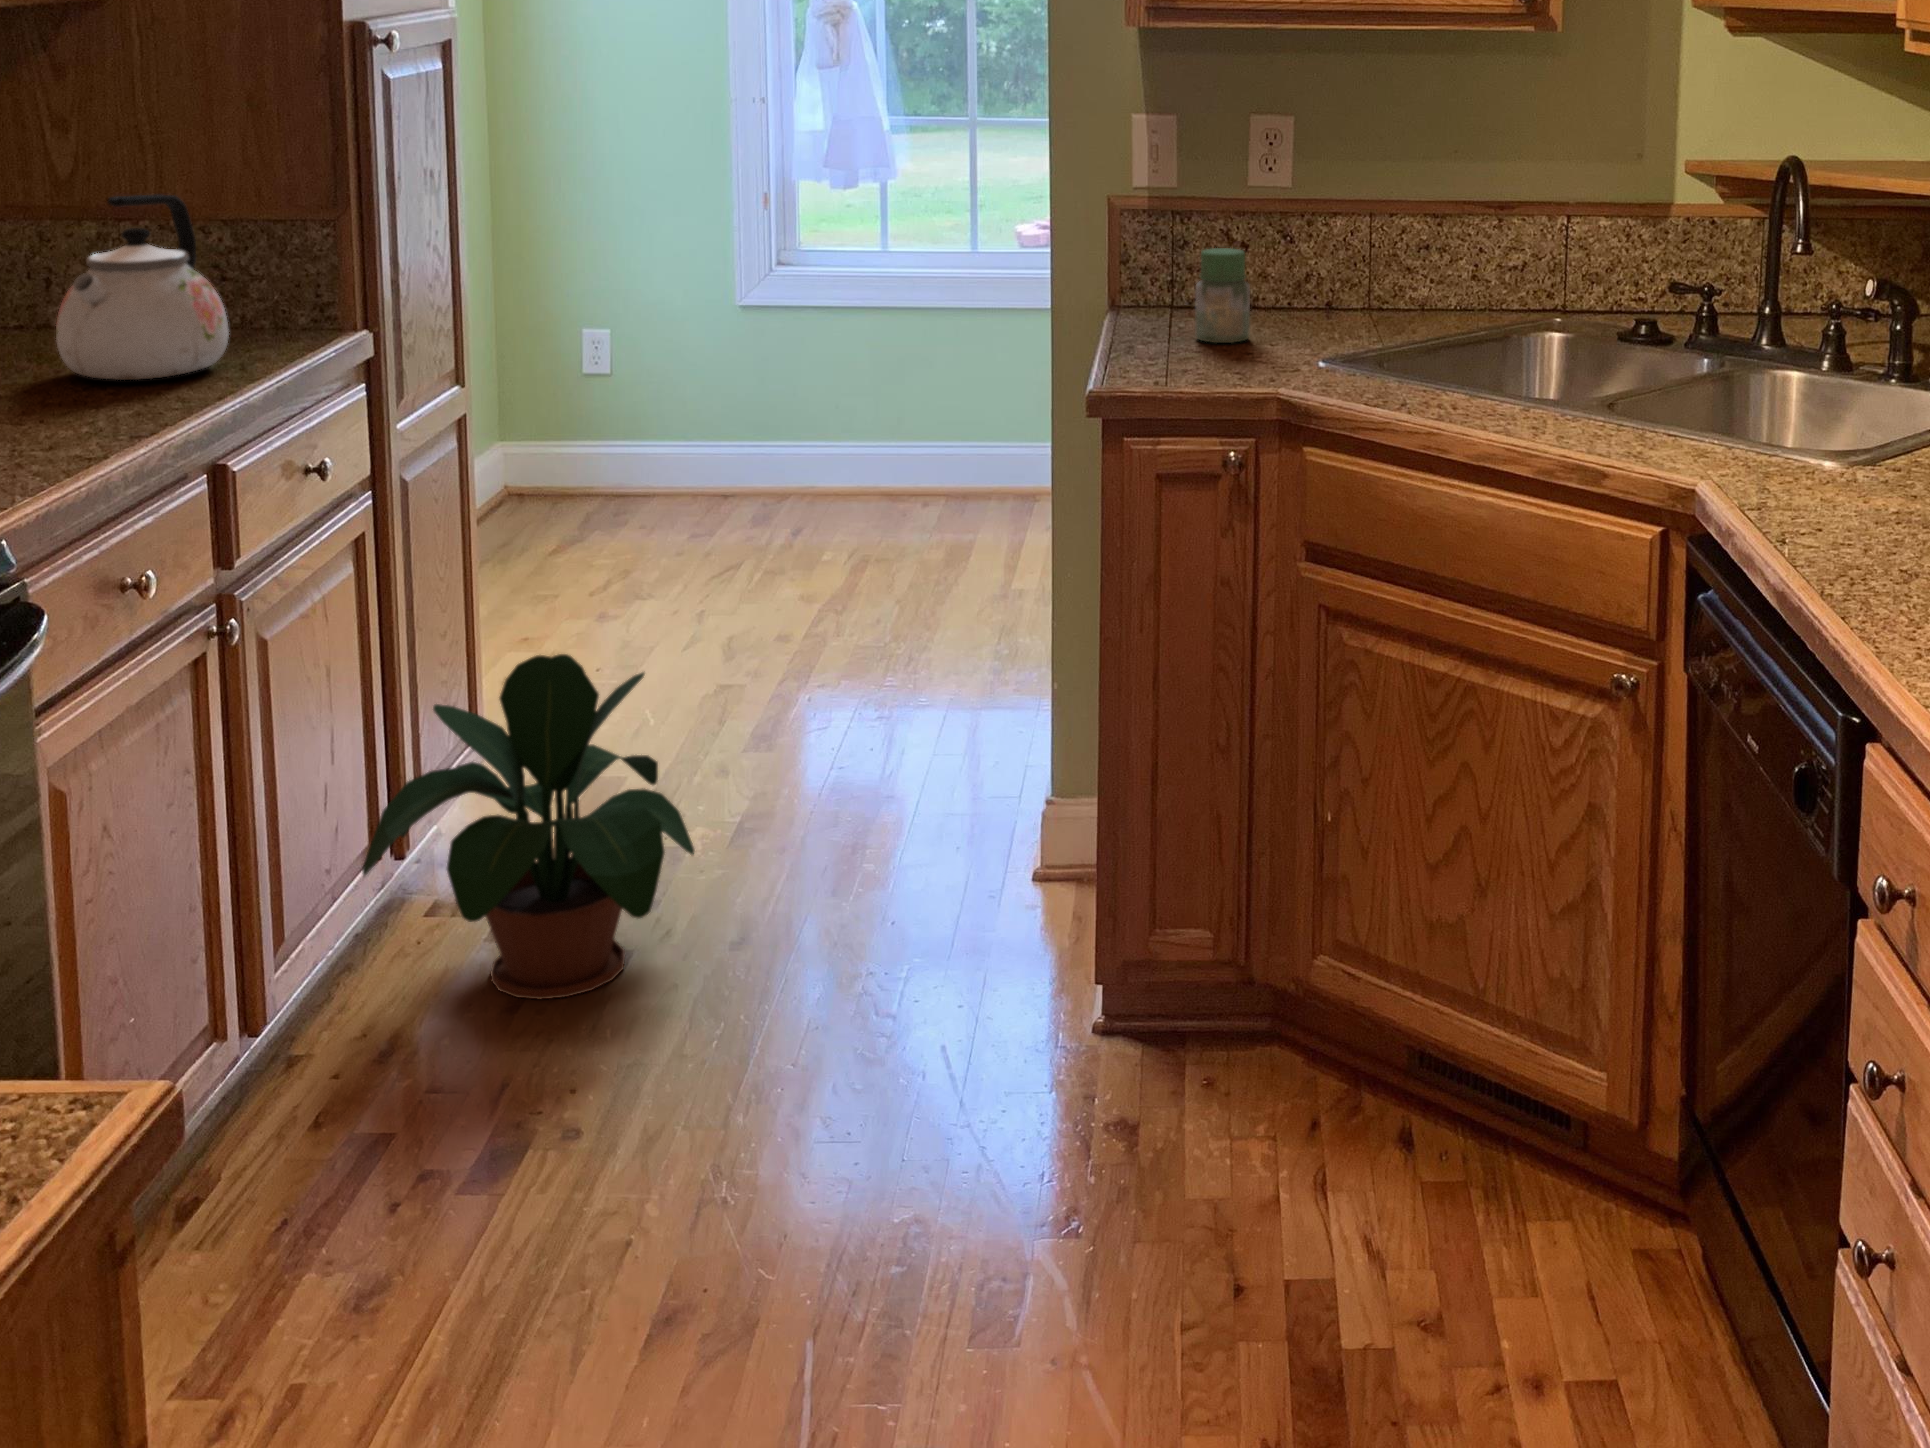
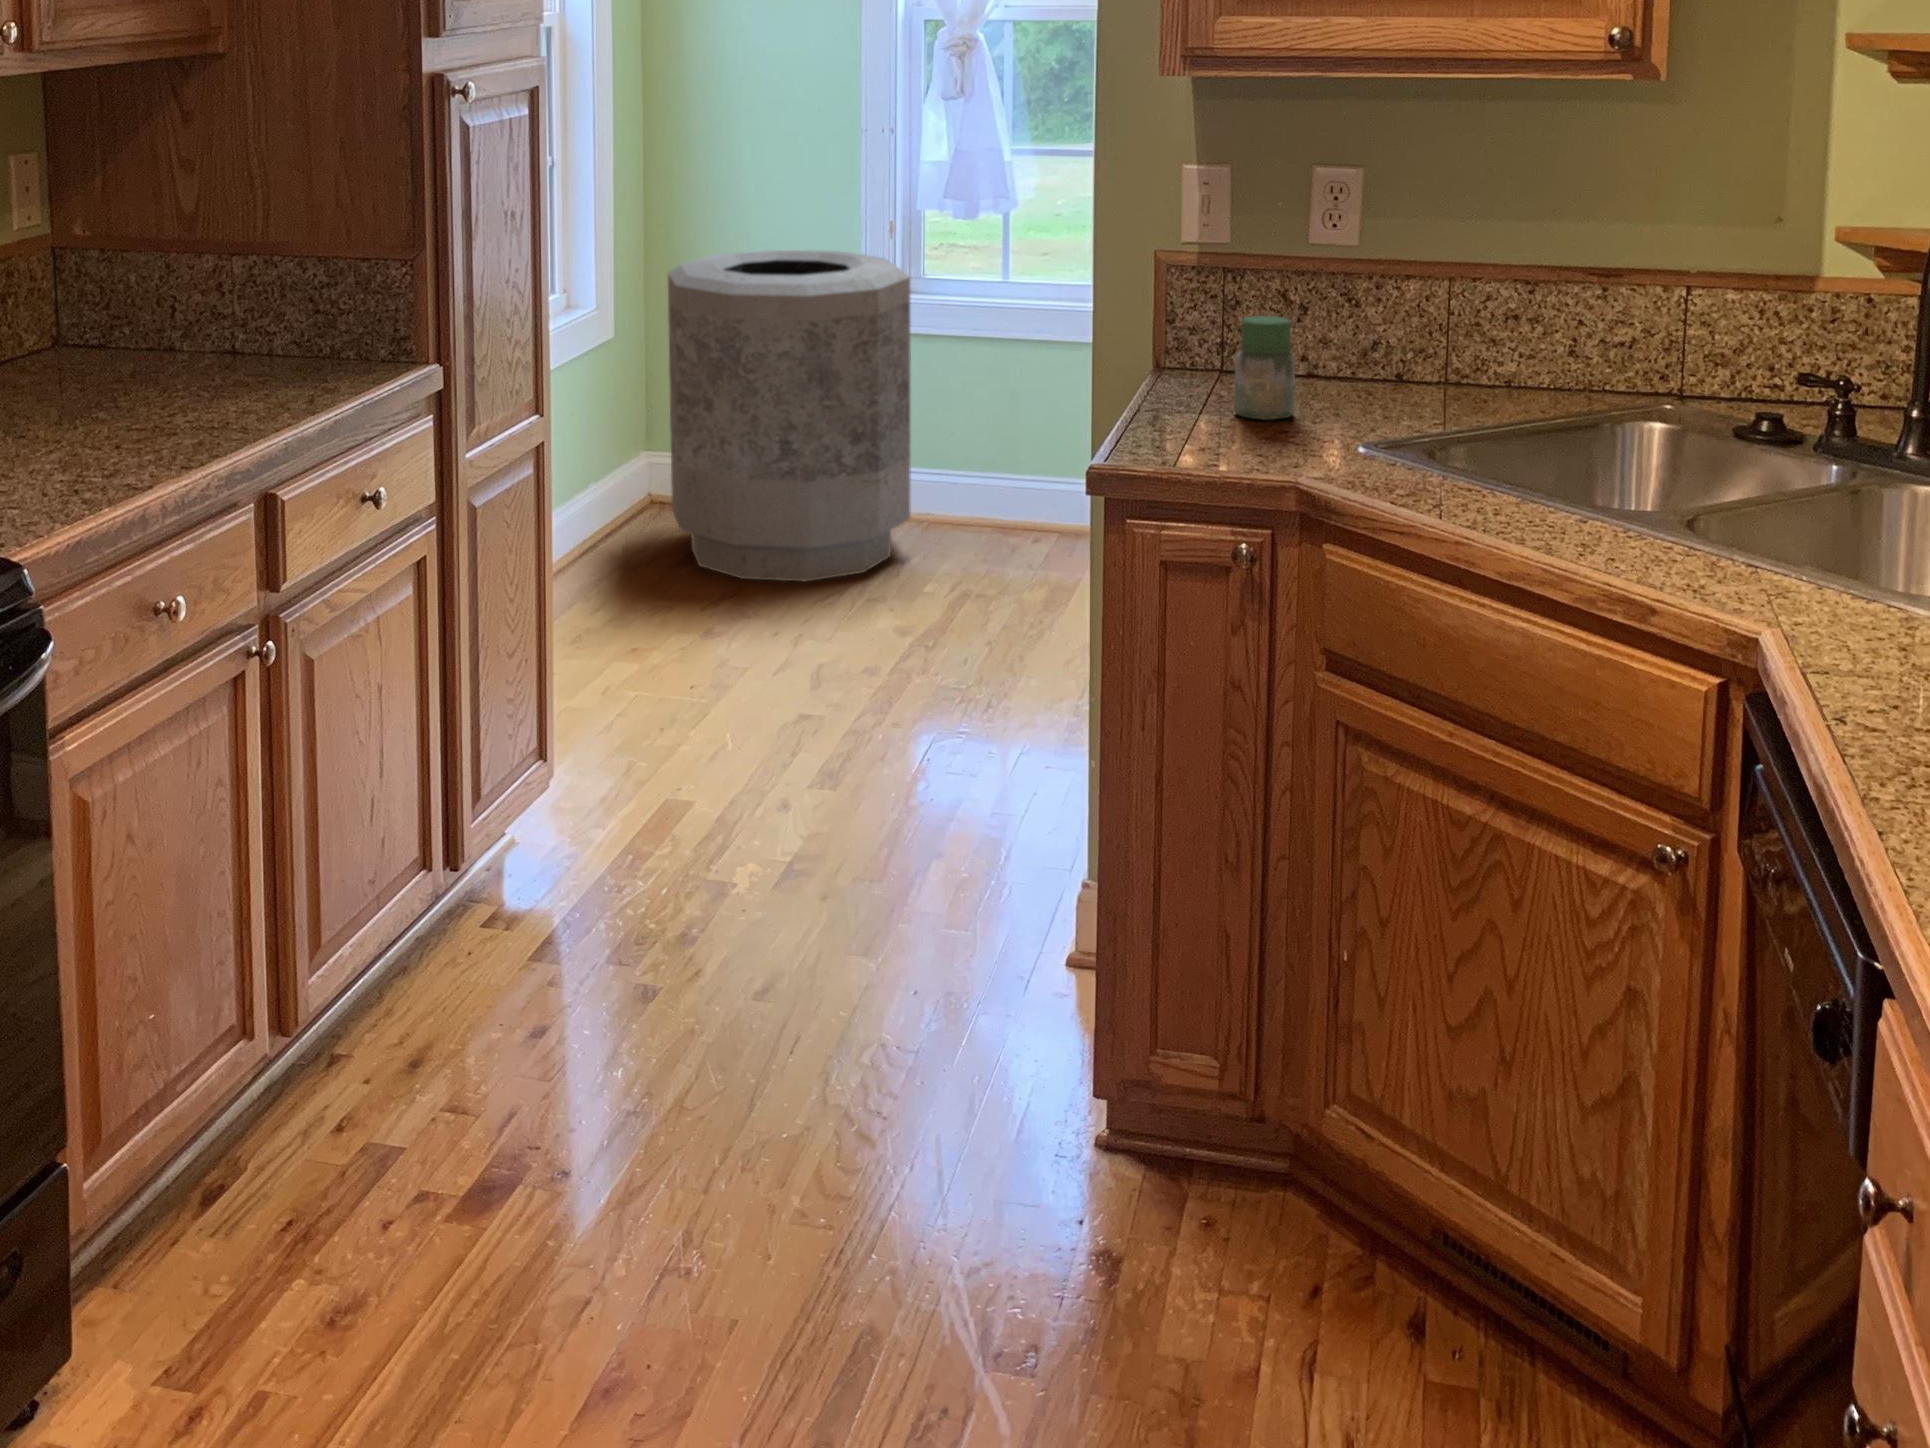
kettle: present [56,194,229,380] -> none [153,238,298,410]
trash can: none [546,227,807,558] -> present [668,250,911,581]
potted plant: present [362,654,695,999] -> none [407,690,716,1030]

